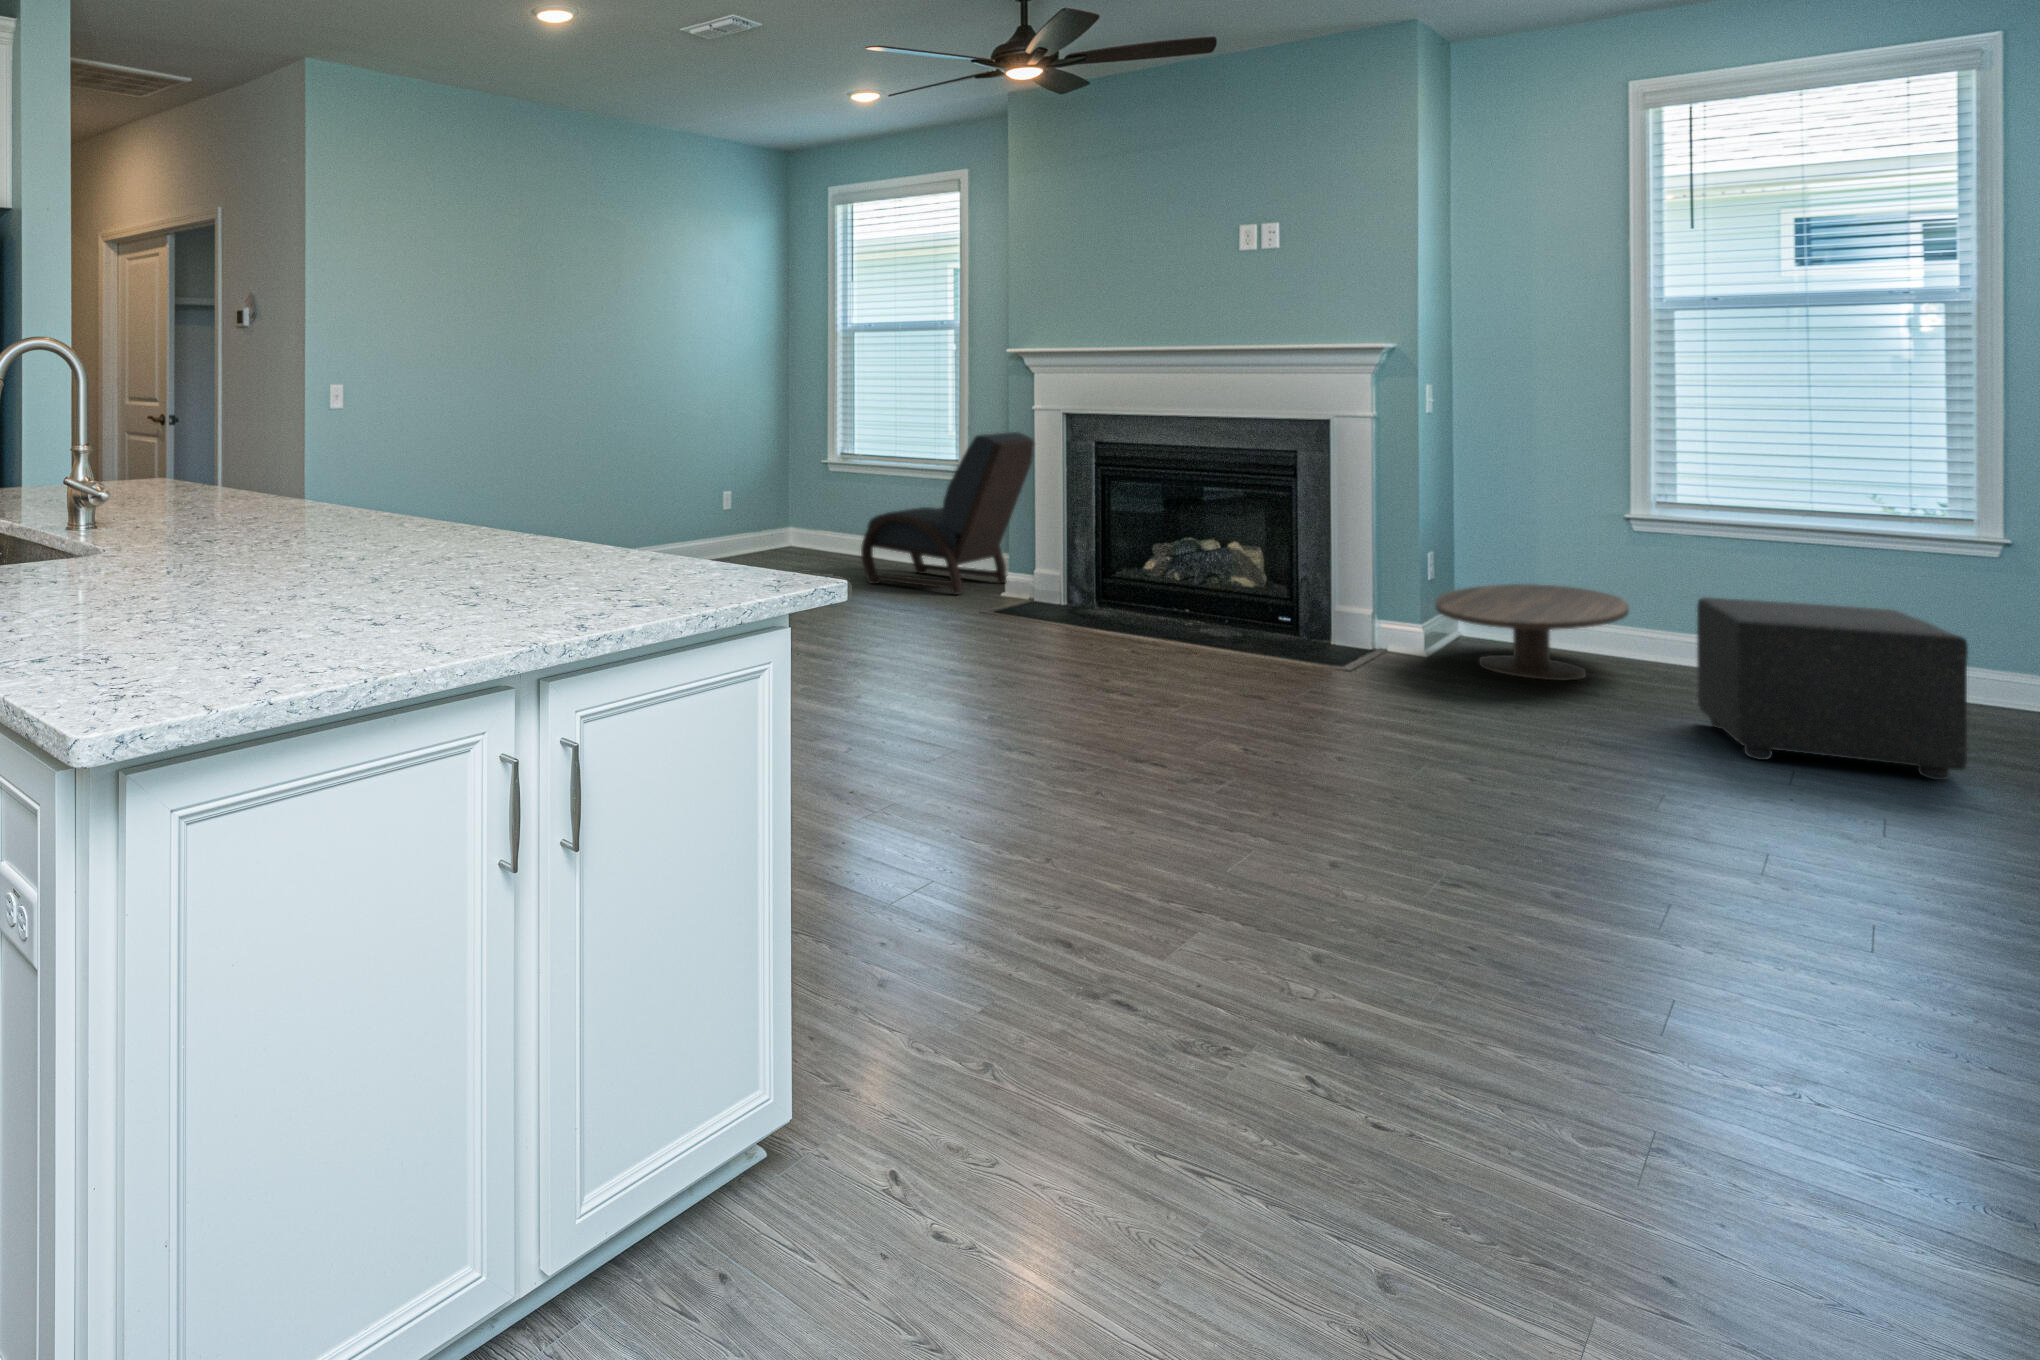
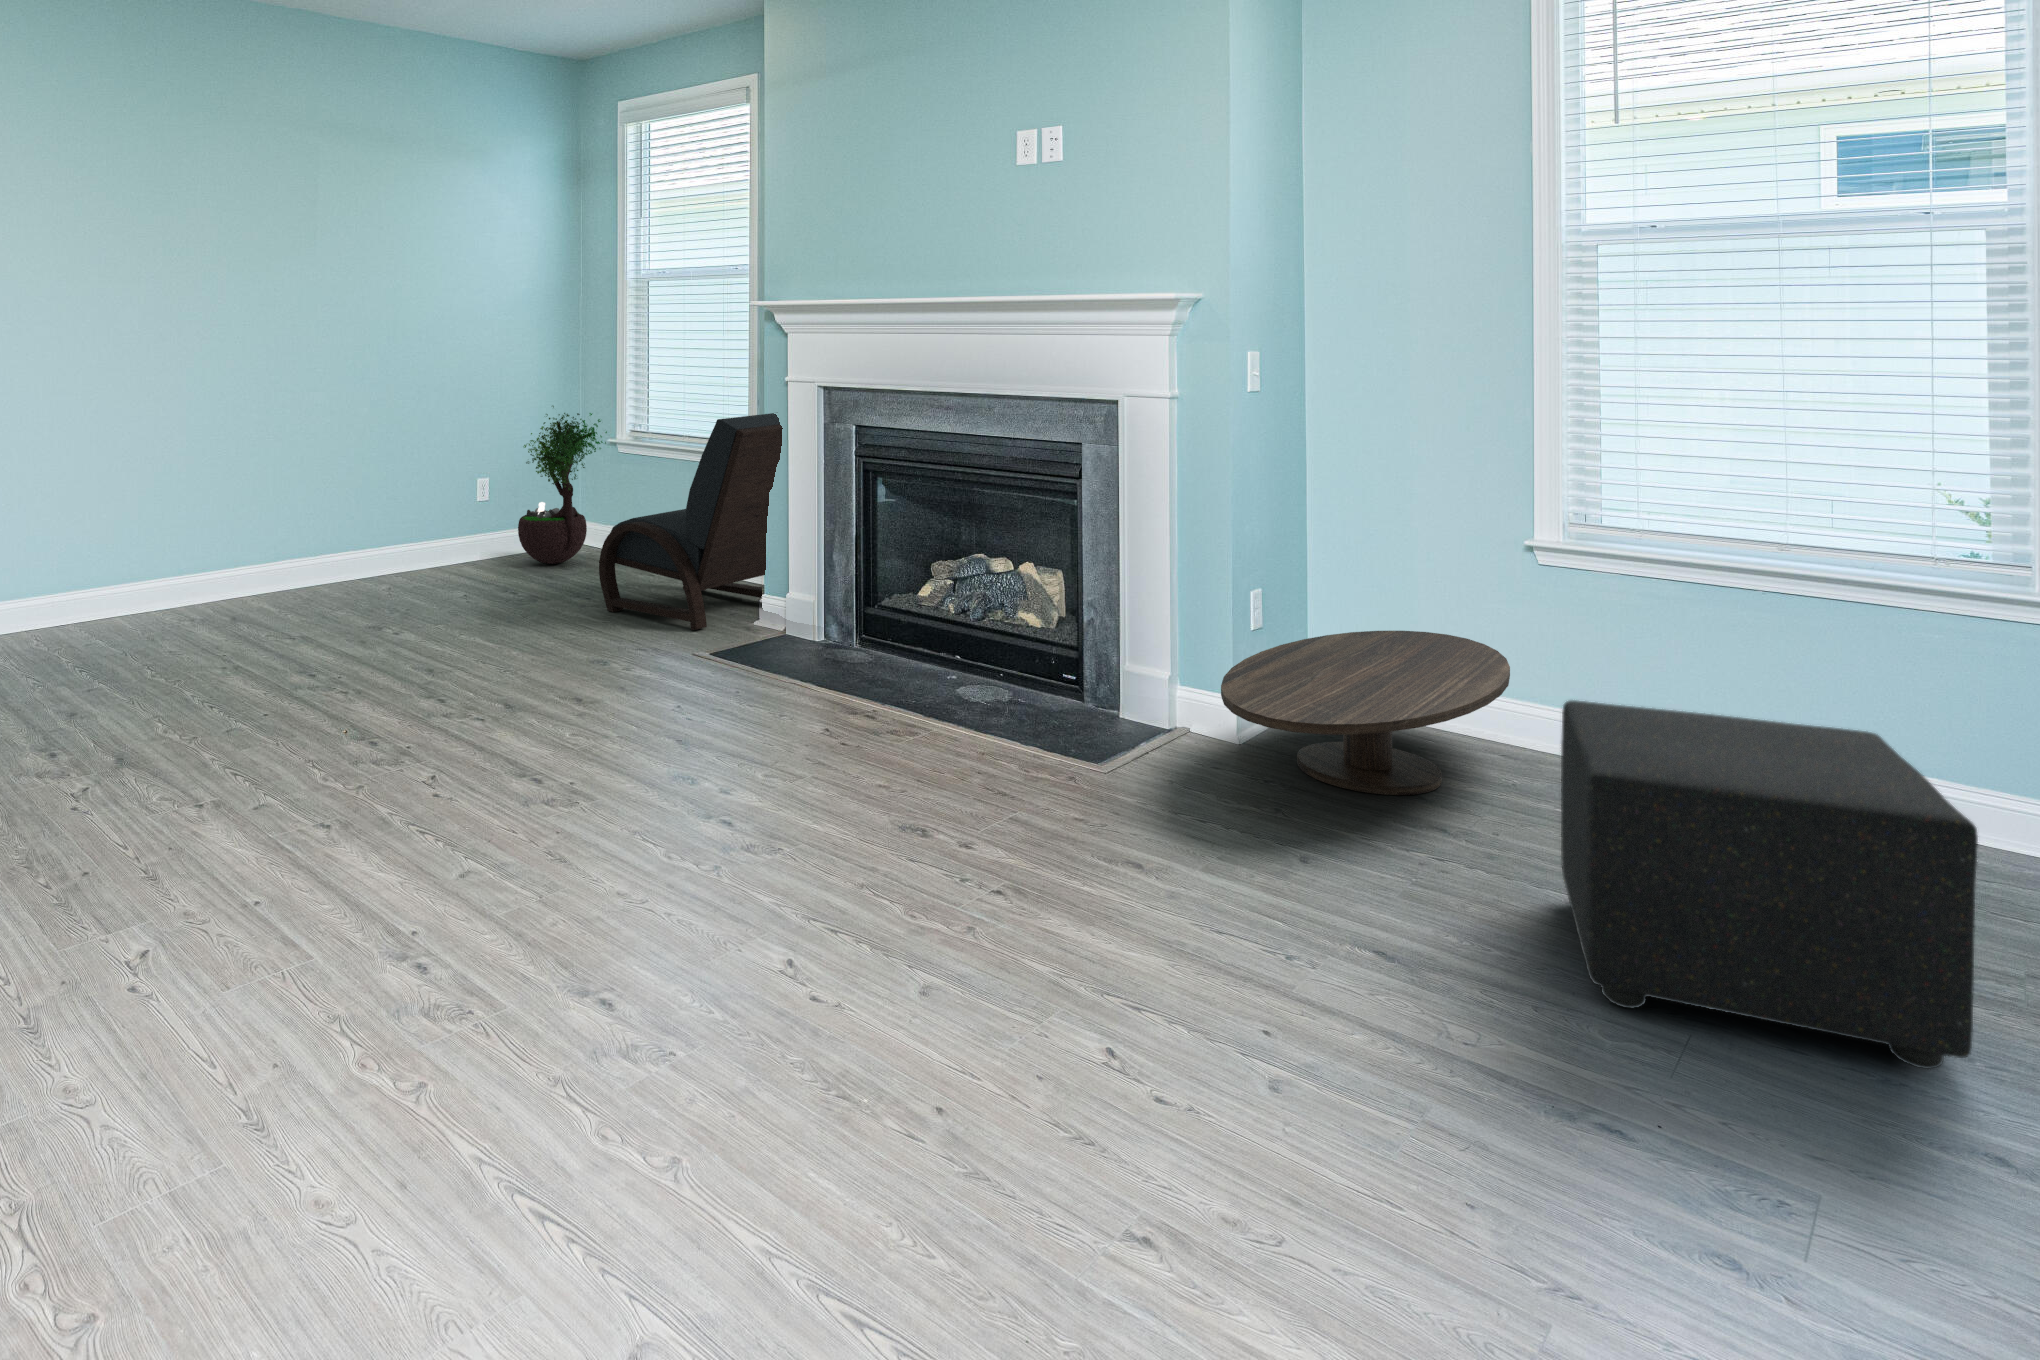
potted tree: none [749,428,824,555] -> present [518,406,607,564]

